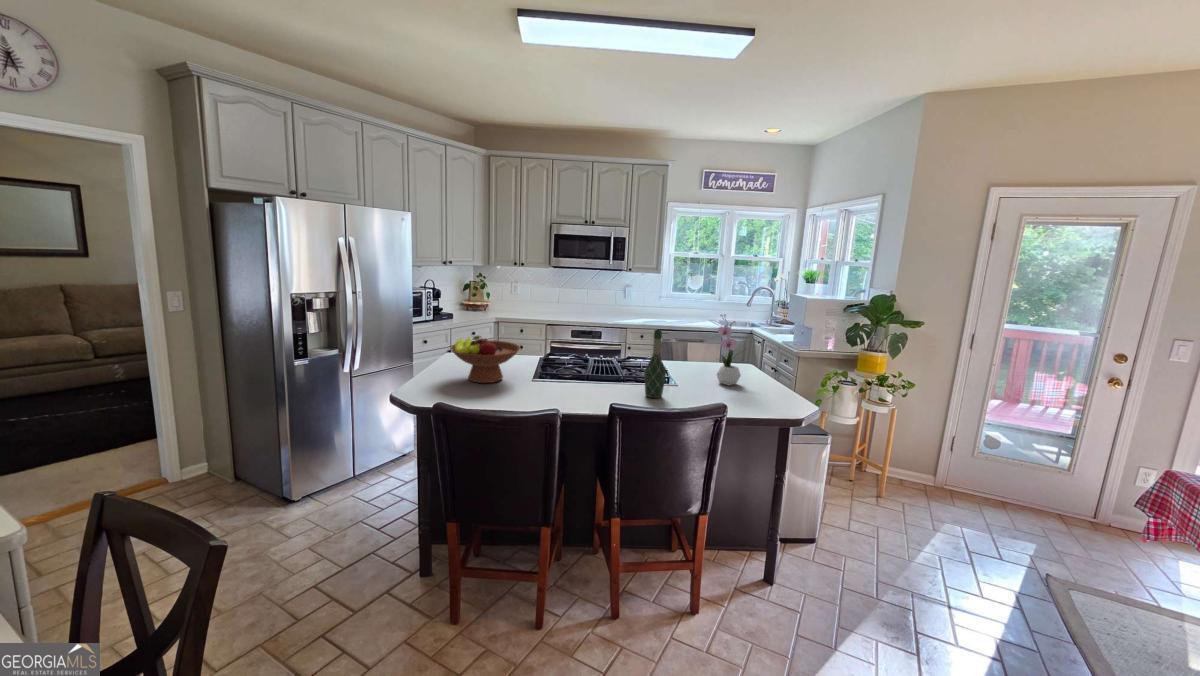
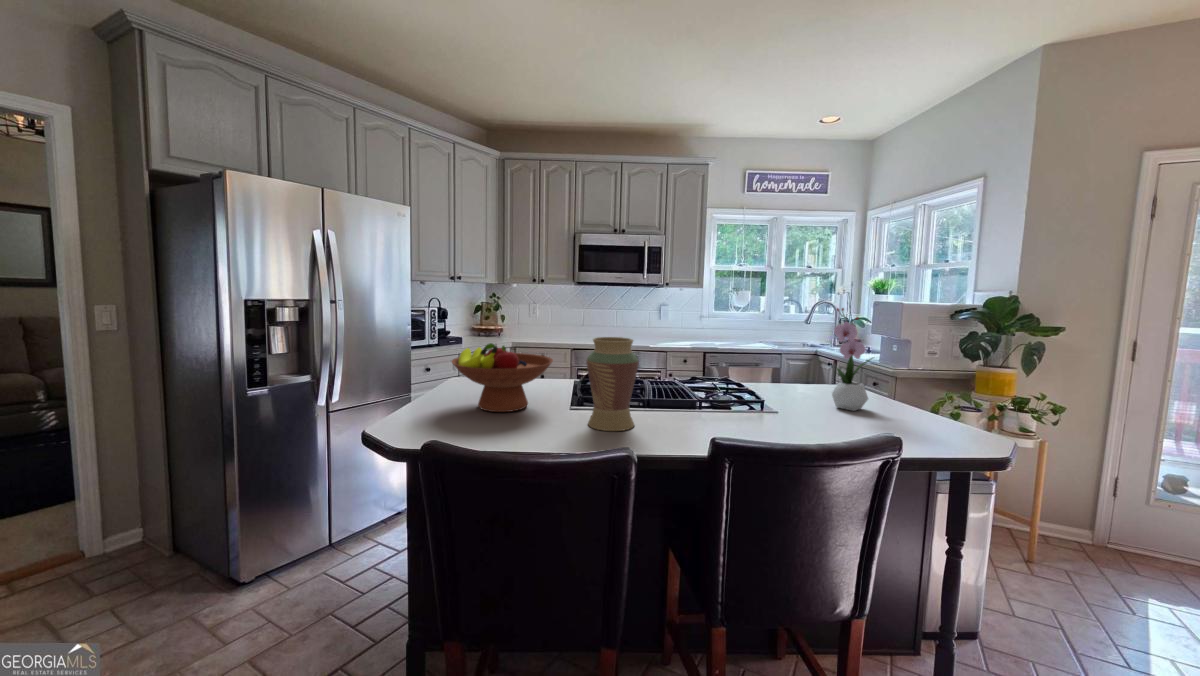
wine bottle: present [644,330,666,398] -> none [742,325,776,430]
vase: none [541,335,576,398] -> present [587,337,639,431]

